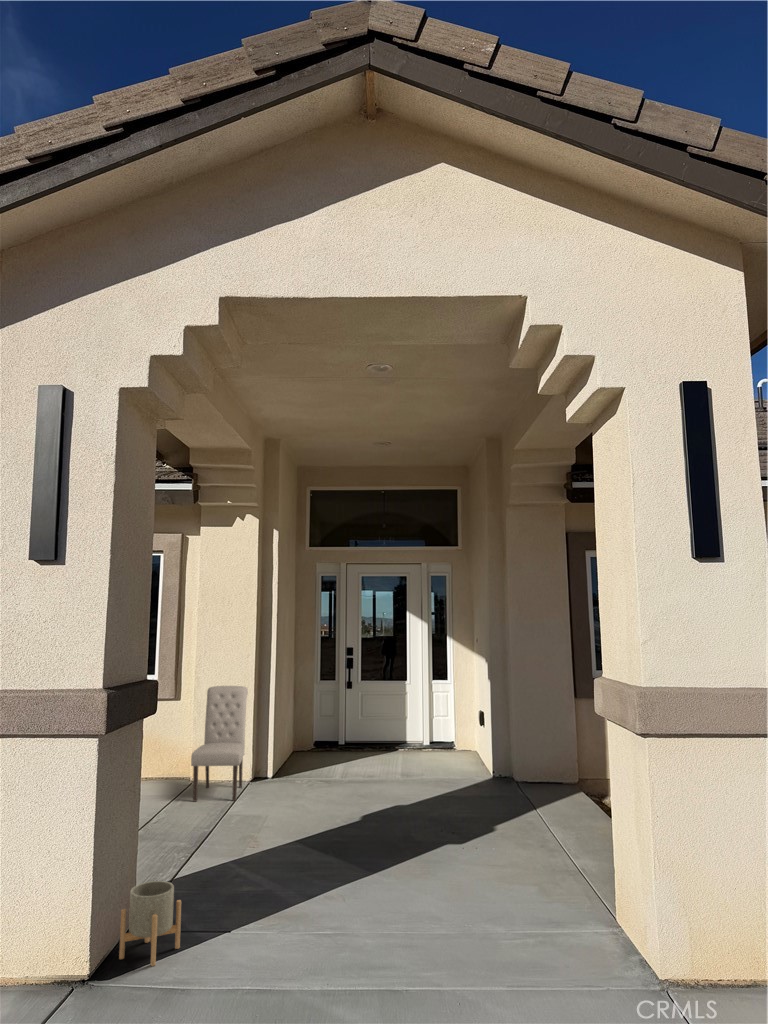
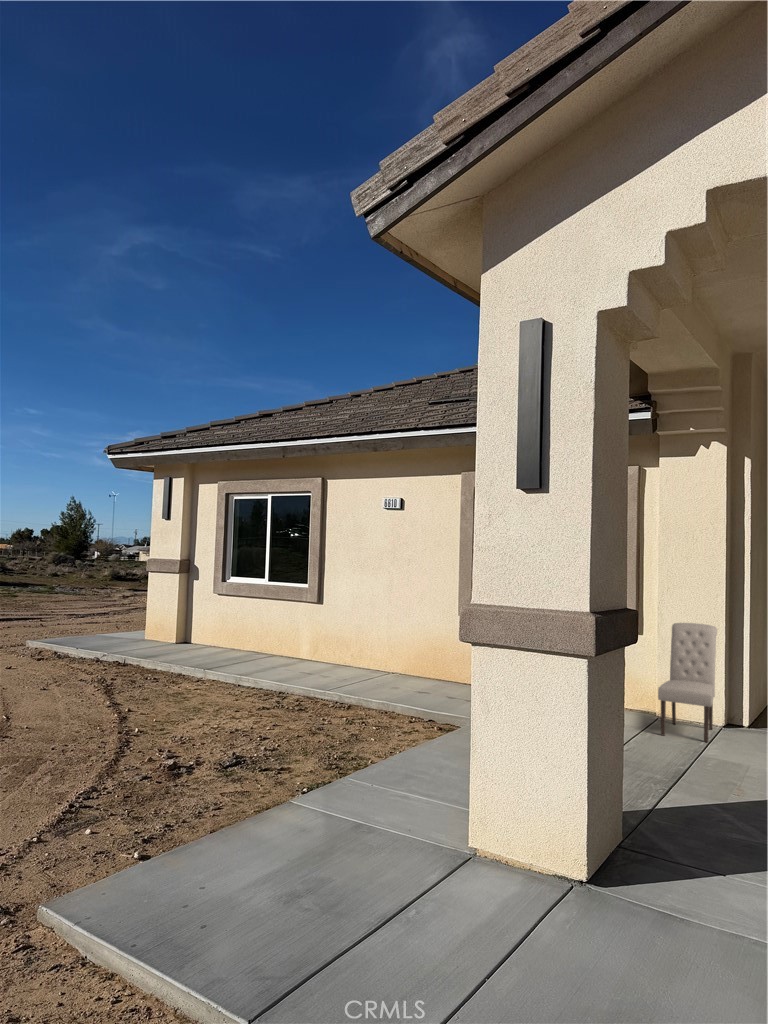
planter: present [119,881,181,966] -> none [611,806,672,888]

